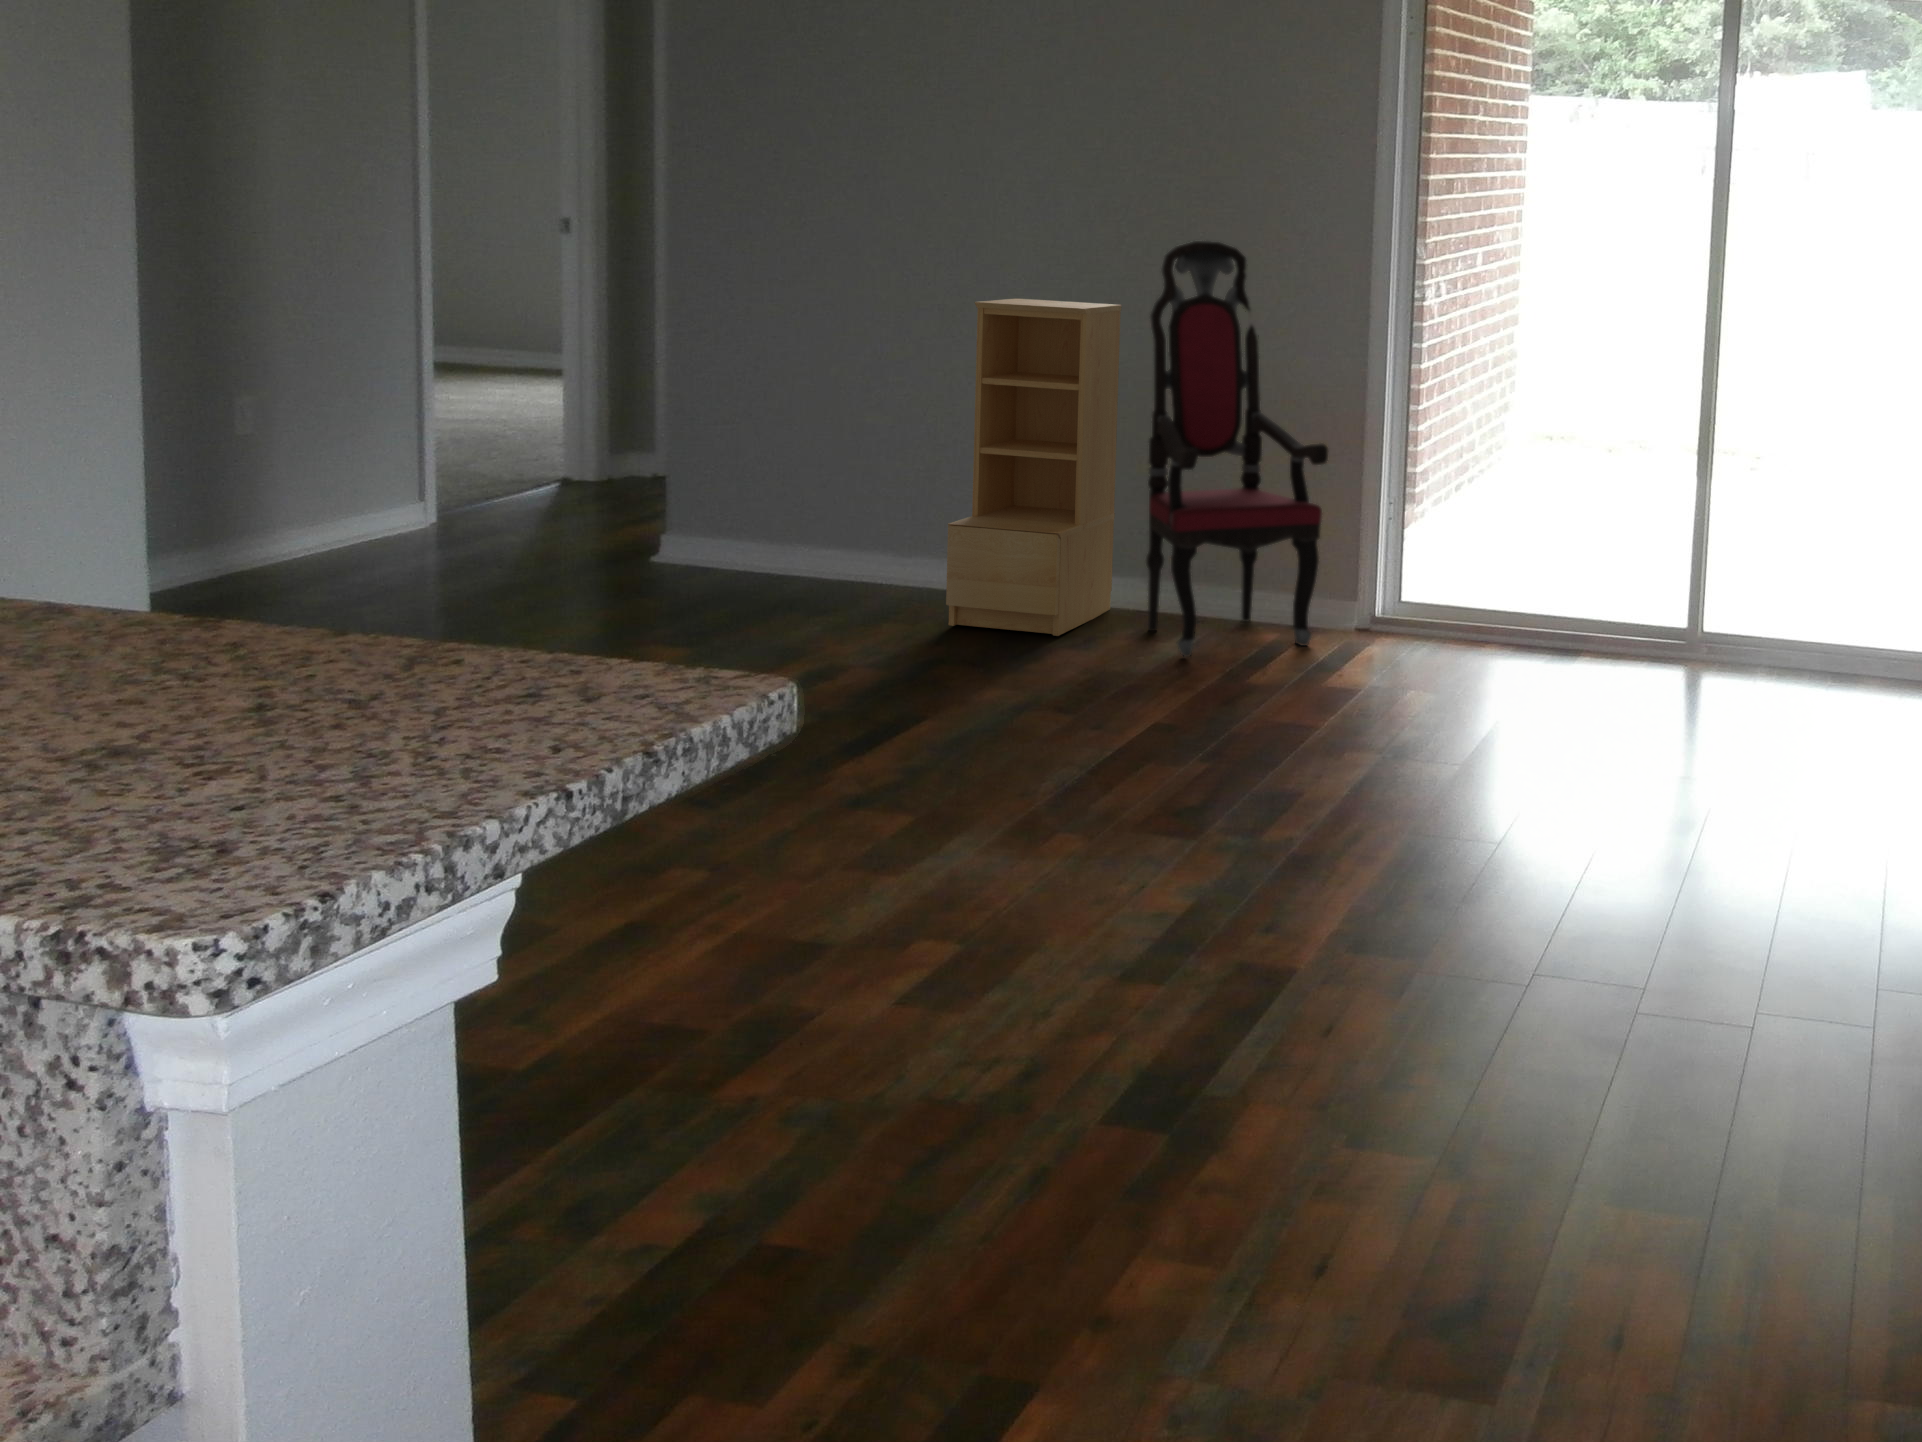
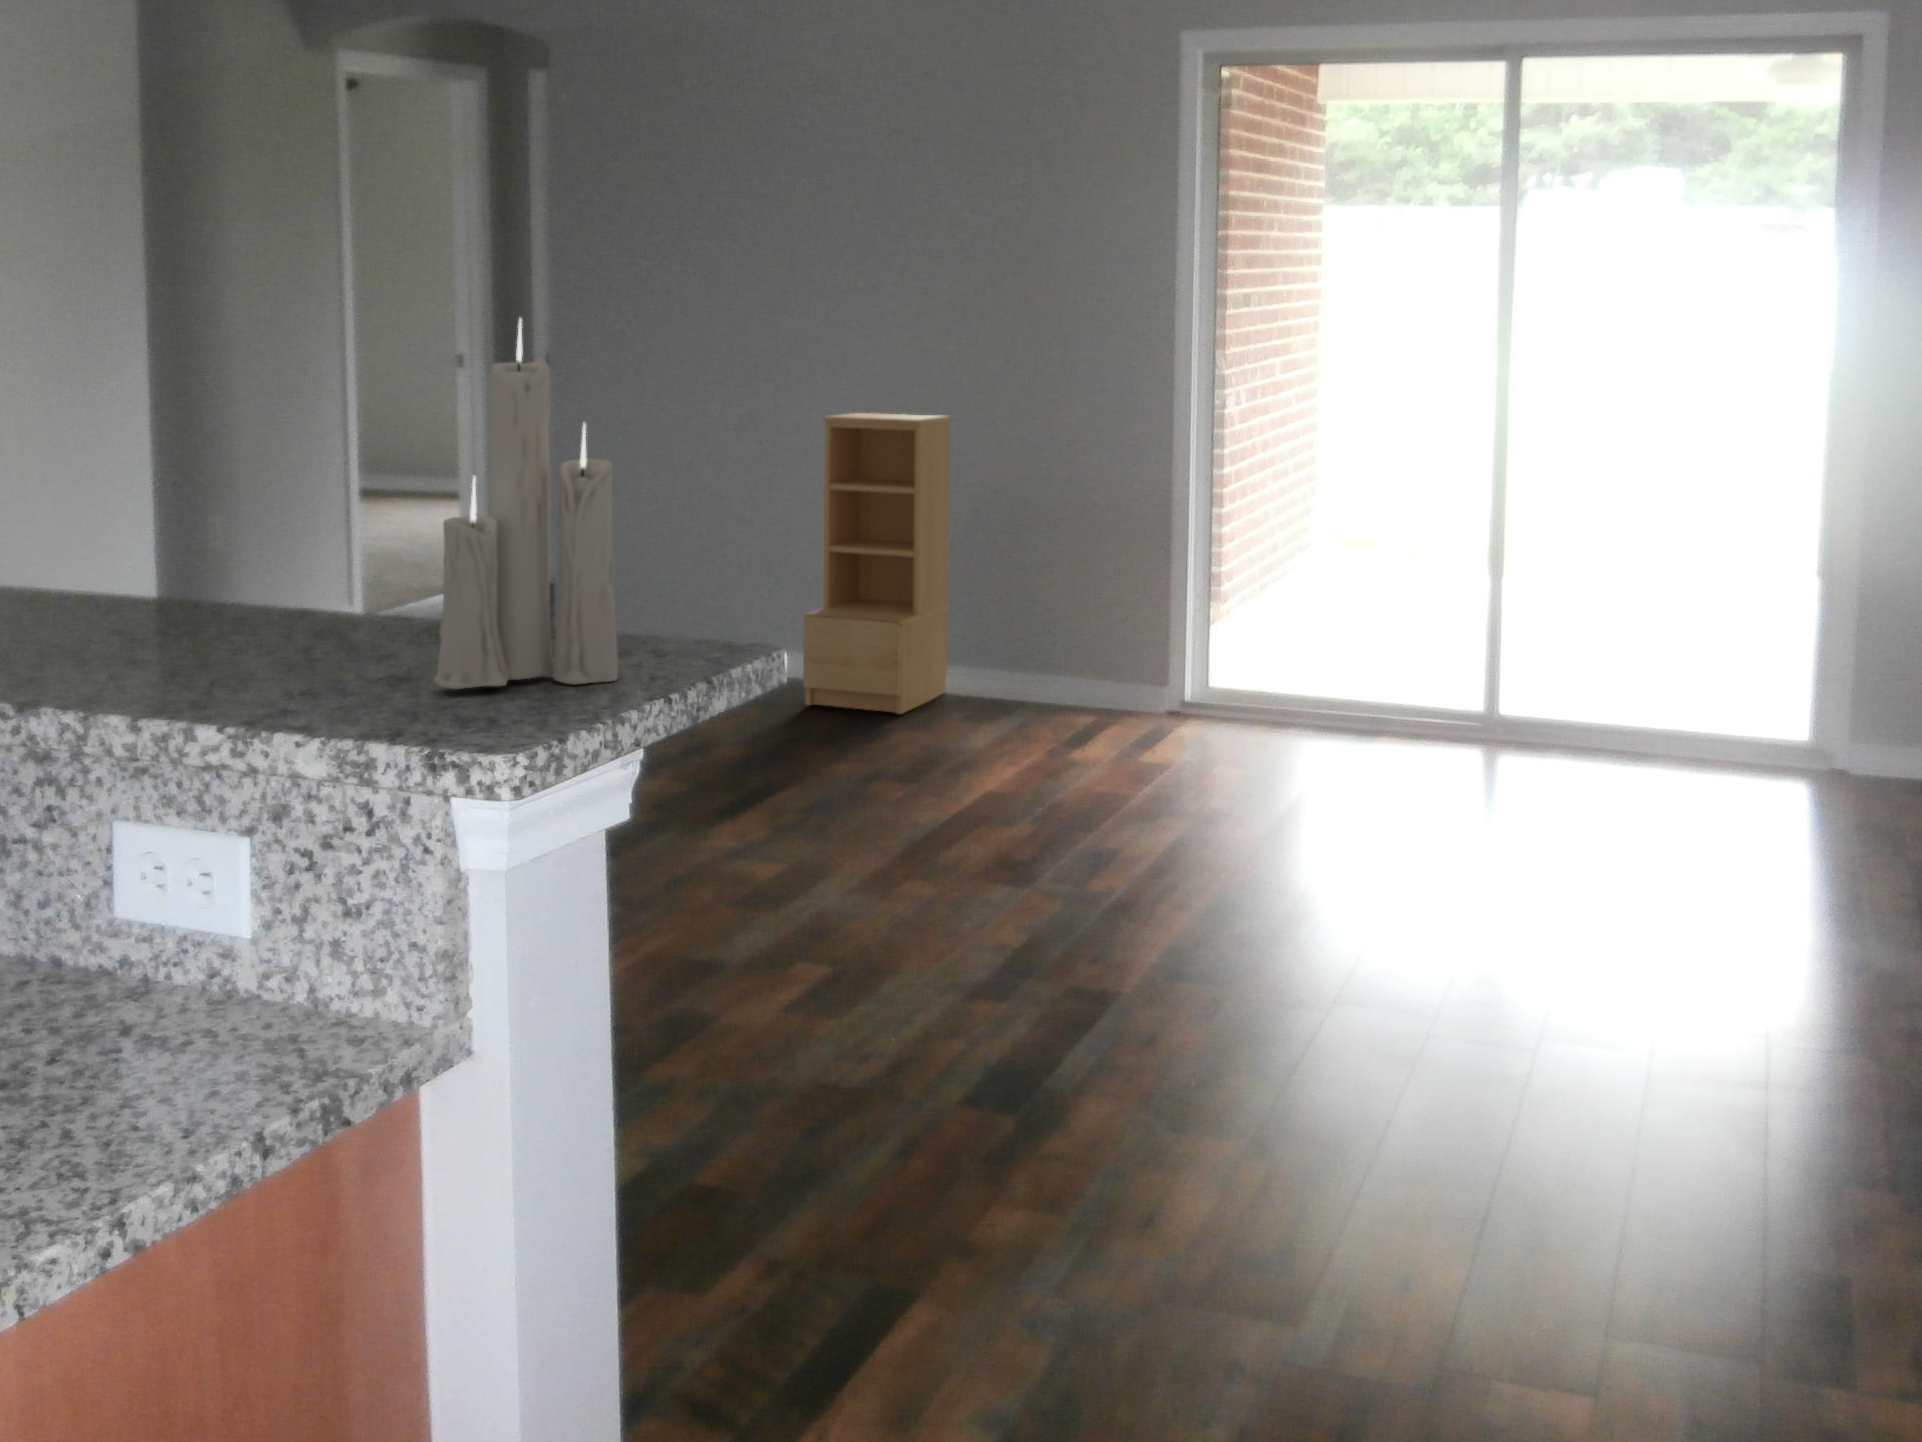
candle: none [159,127,503,774] -> present [433,319,618,689]
armchair: present [1146,241,1328,657] -> none [976,356,1140,733]

